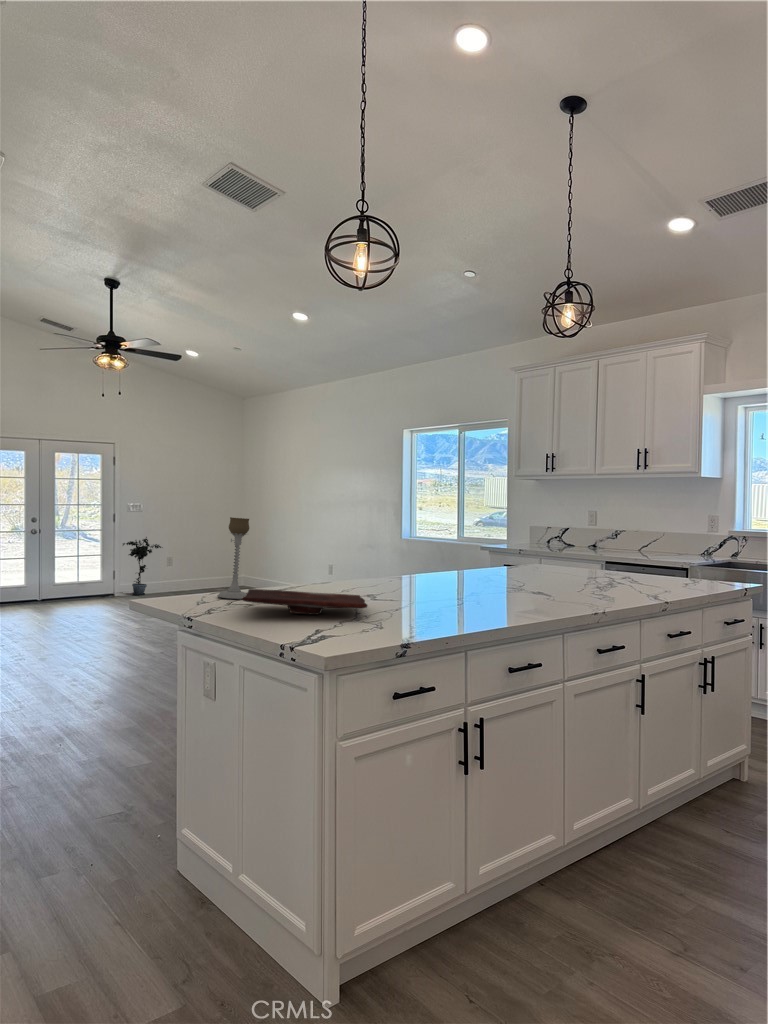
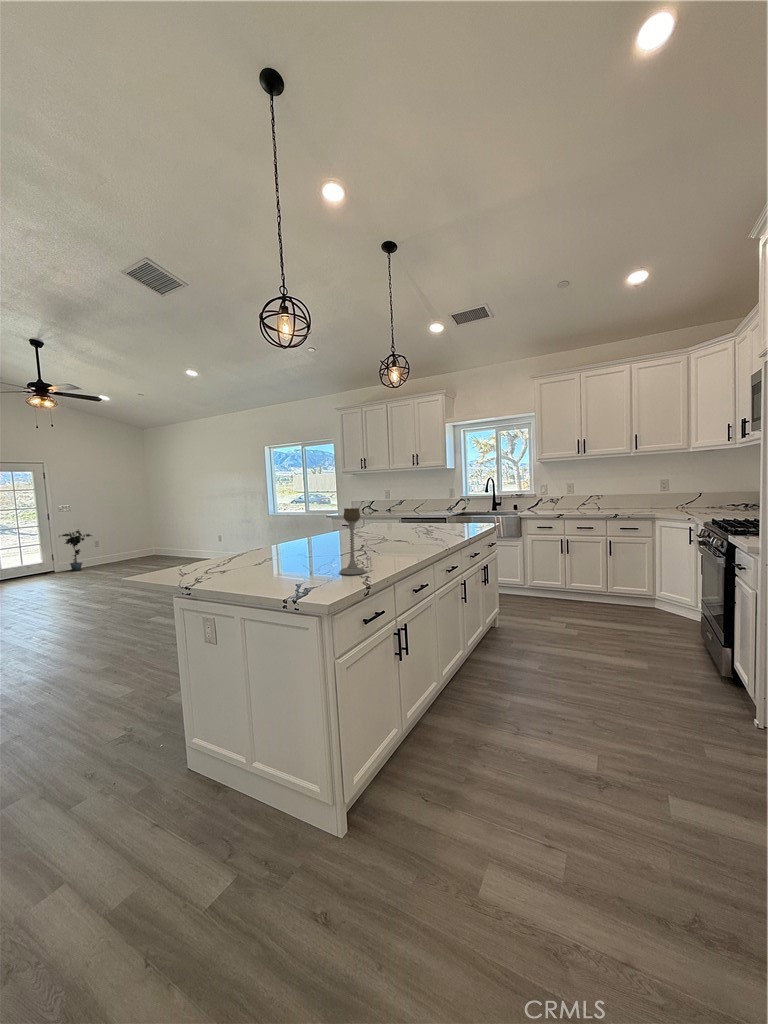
candle holder: present [217,517,249,599] -> present [339,508,366,575]
cutting board: present [242,589,367,615] -> none [227,556,322,574]

